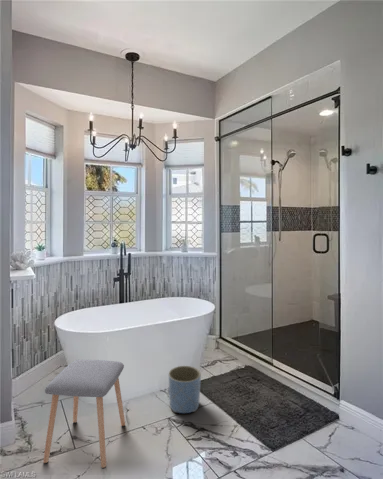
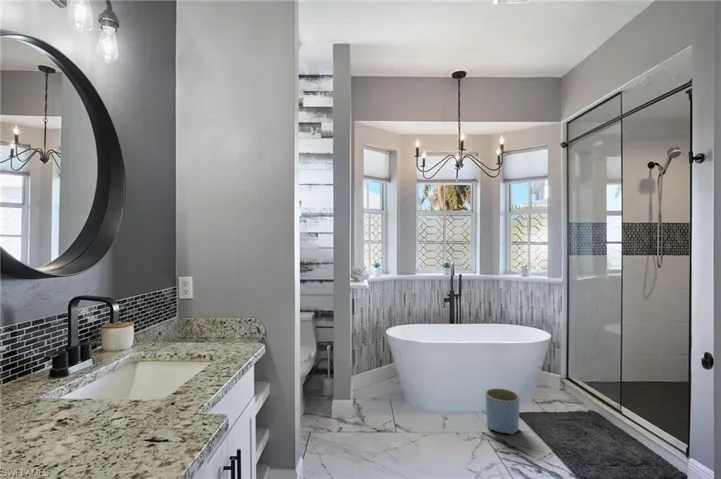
stool: present [43,360,125,469] -> none [376,359,442,445]

